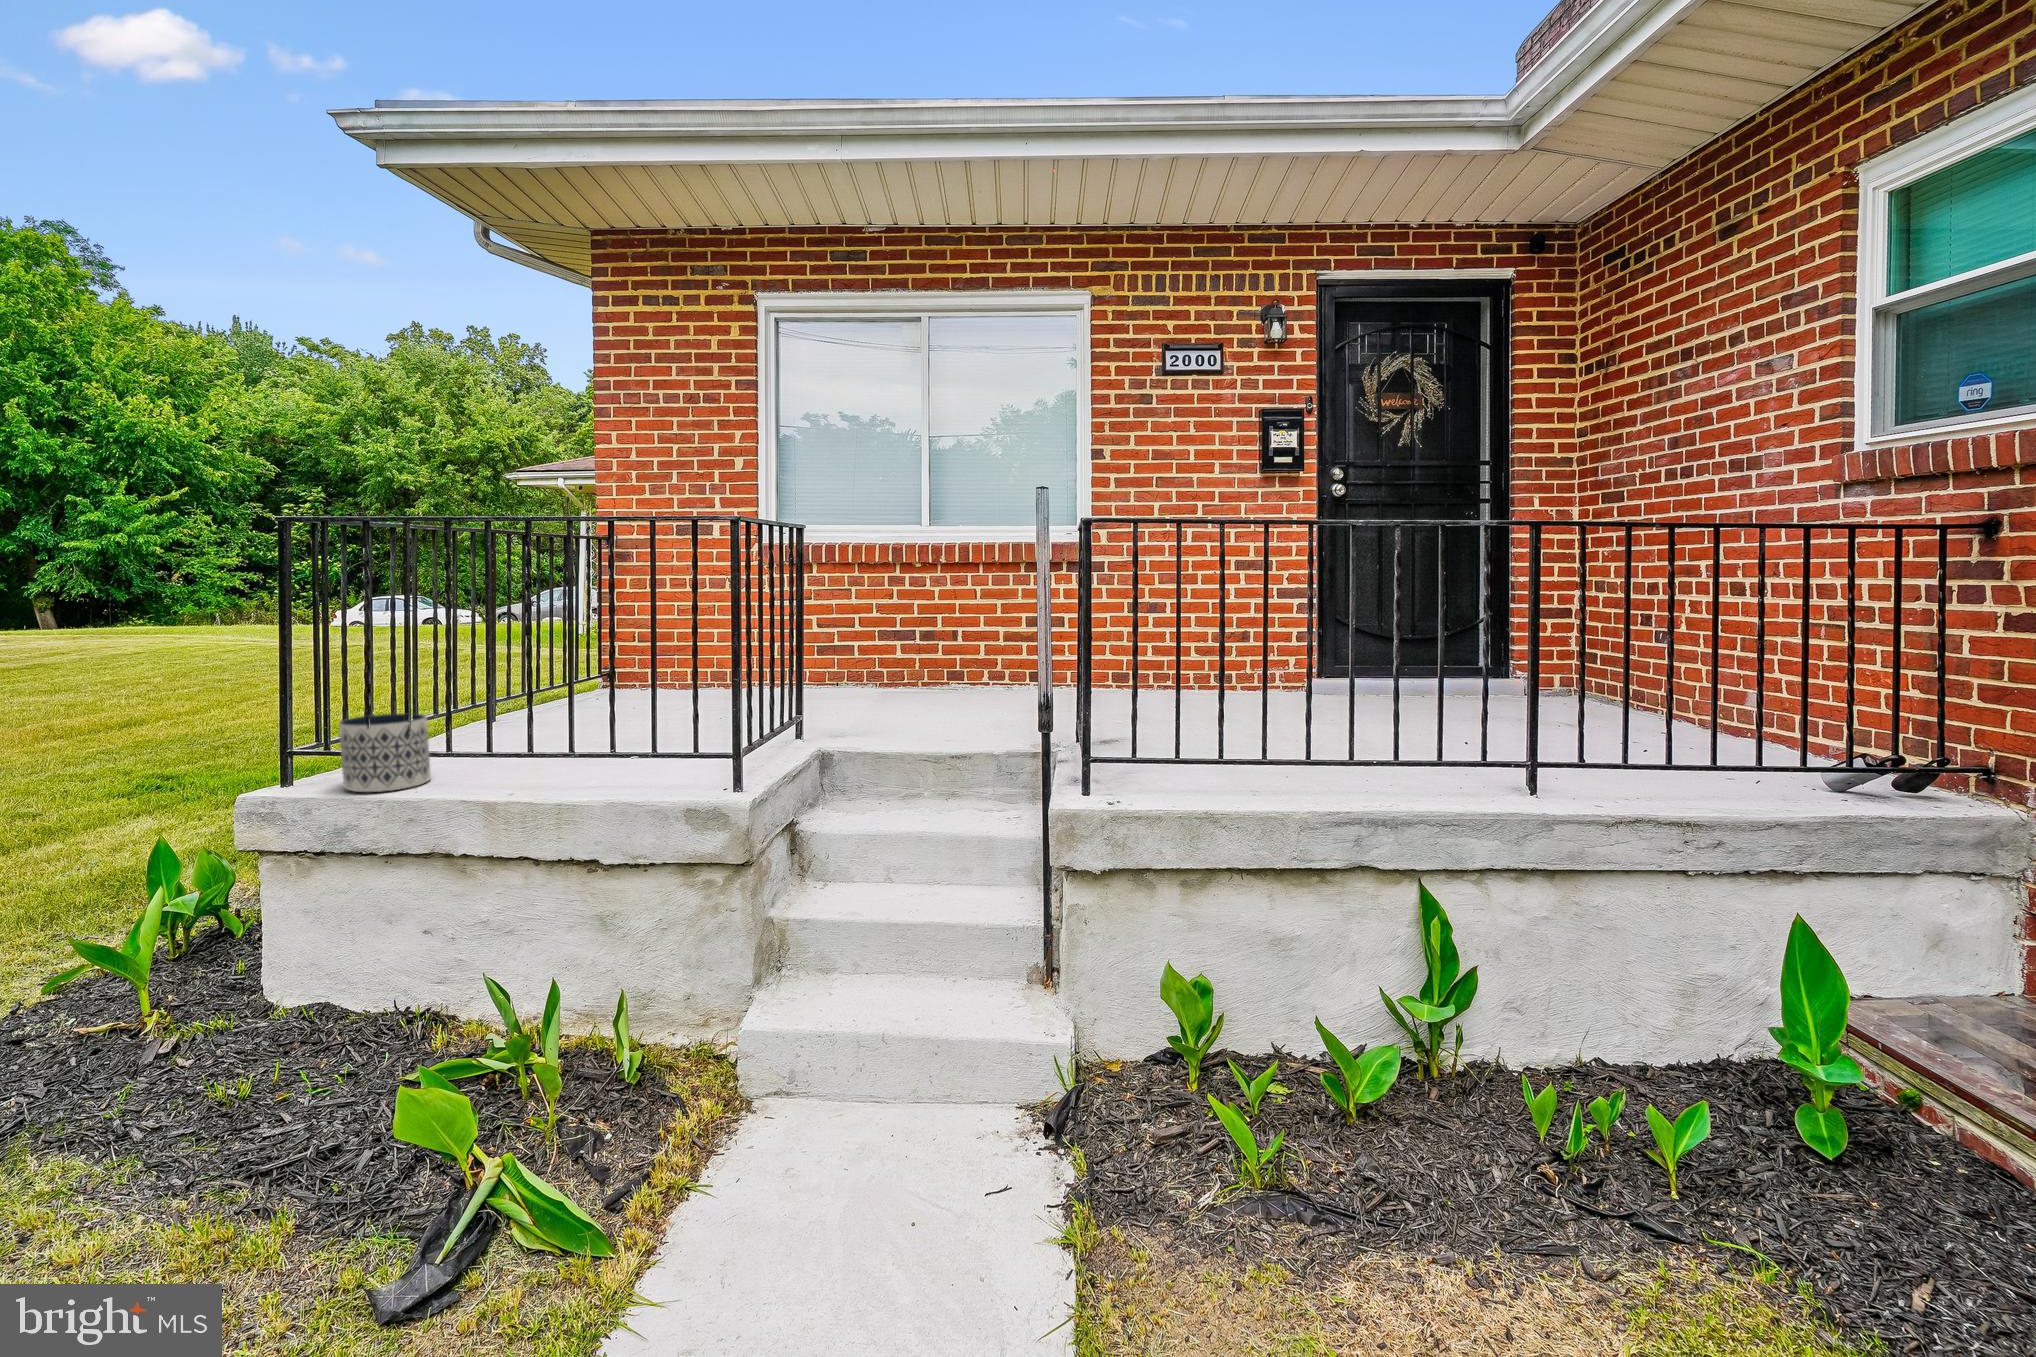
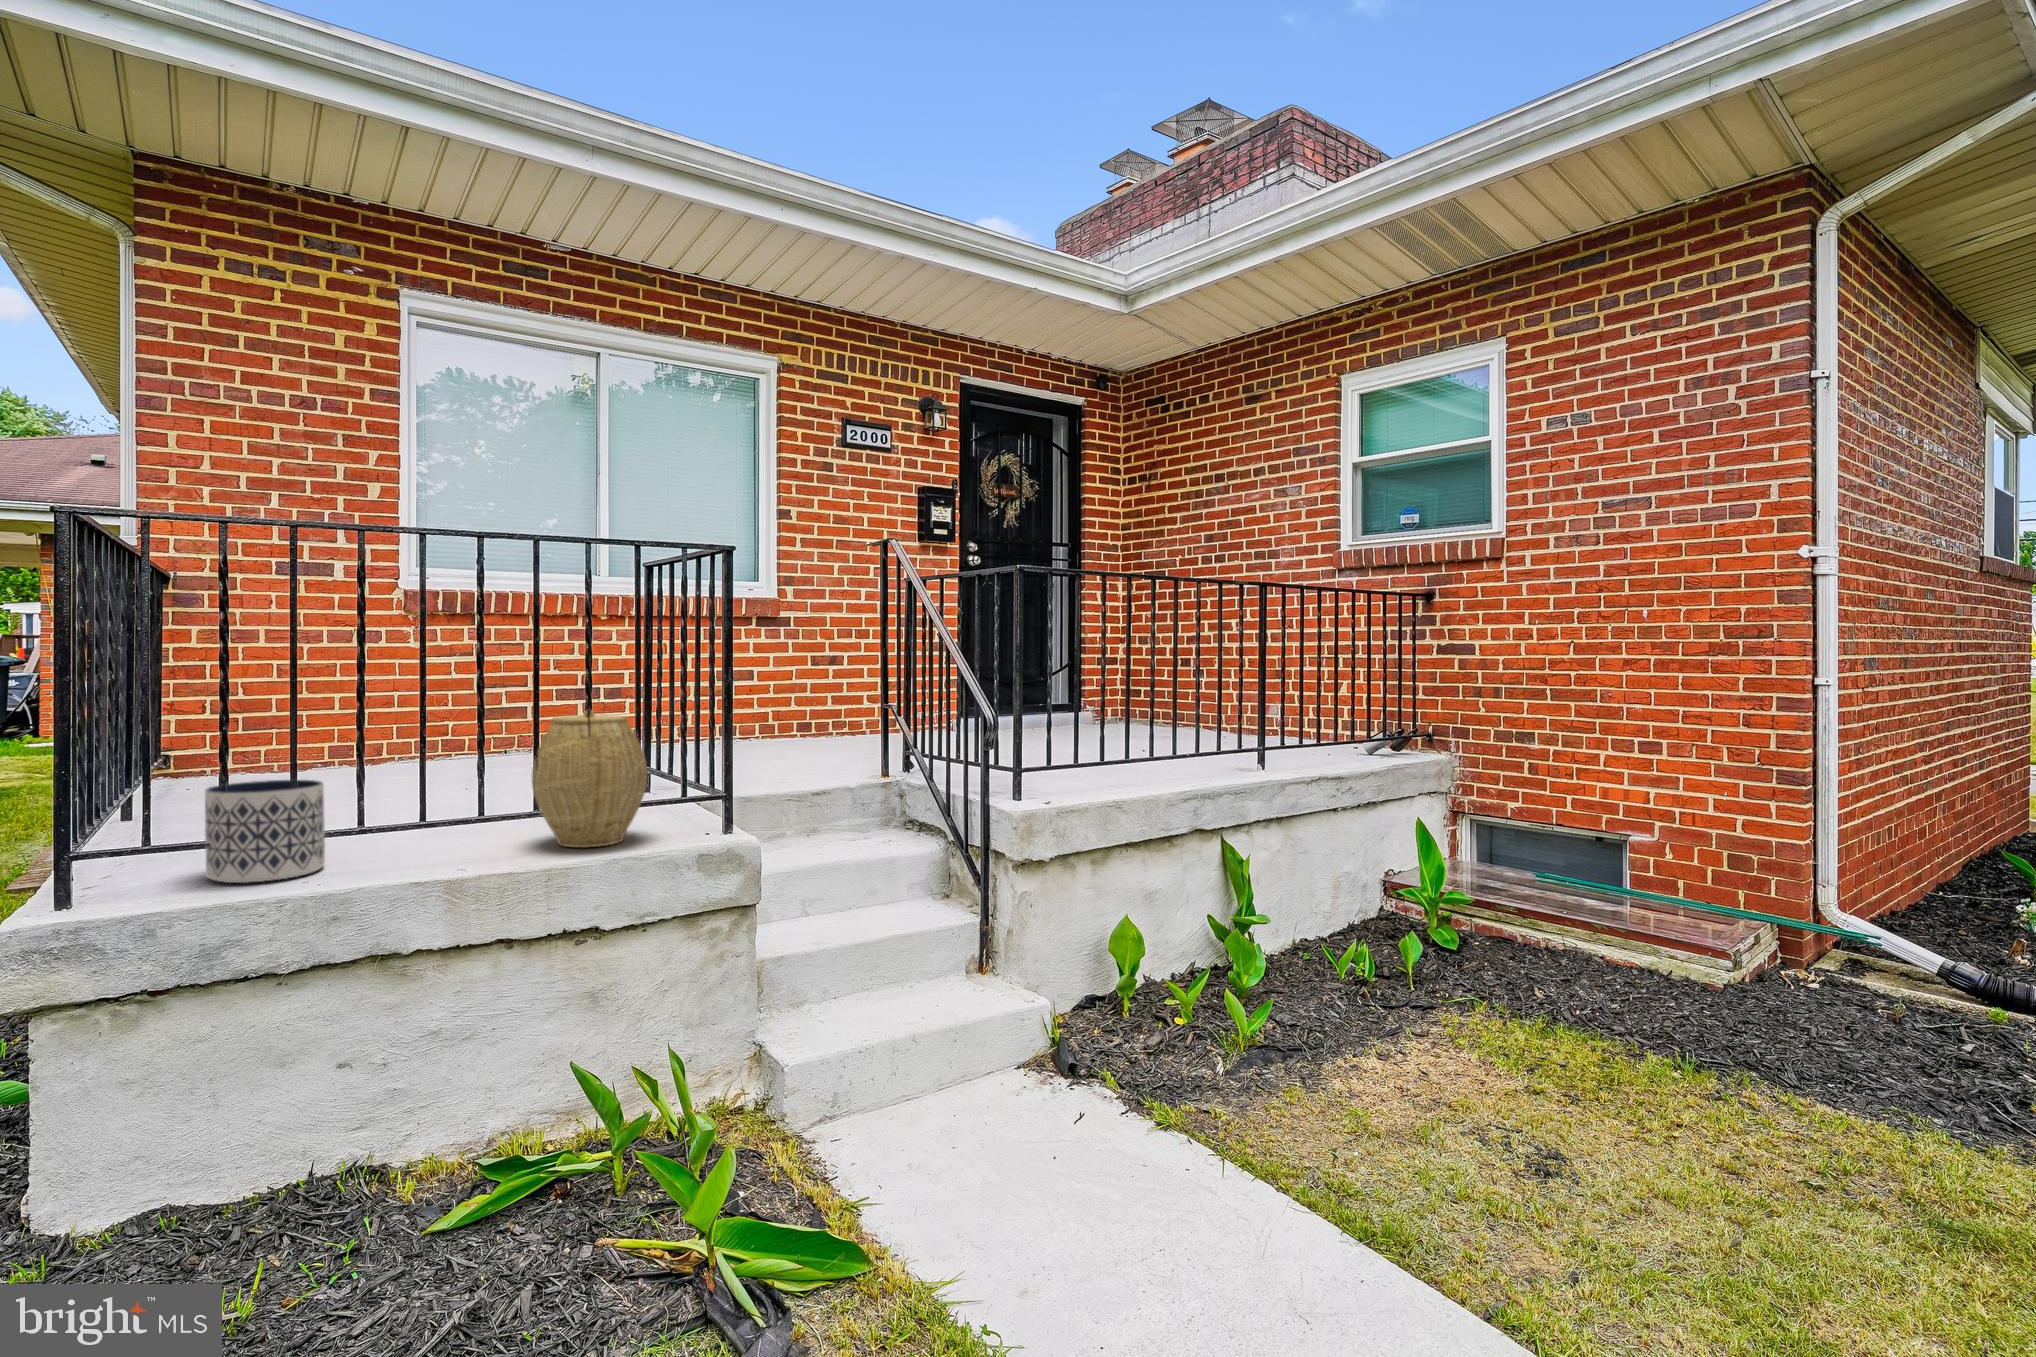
woven basket: none [542,672,648,796] -> present [532,710,648,848]

